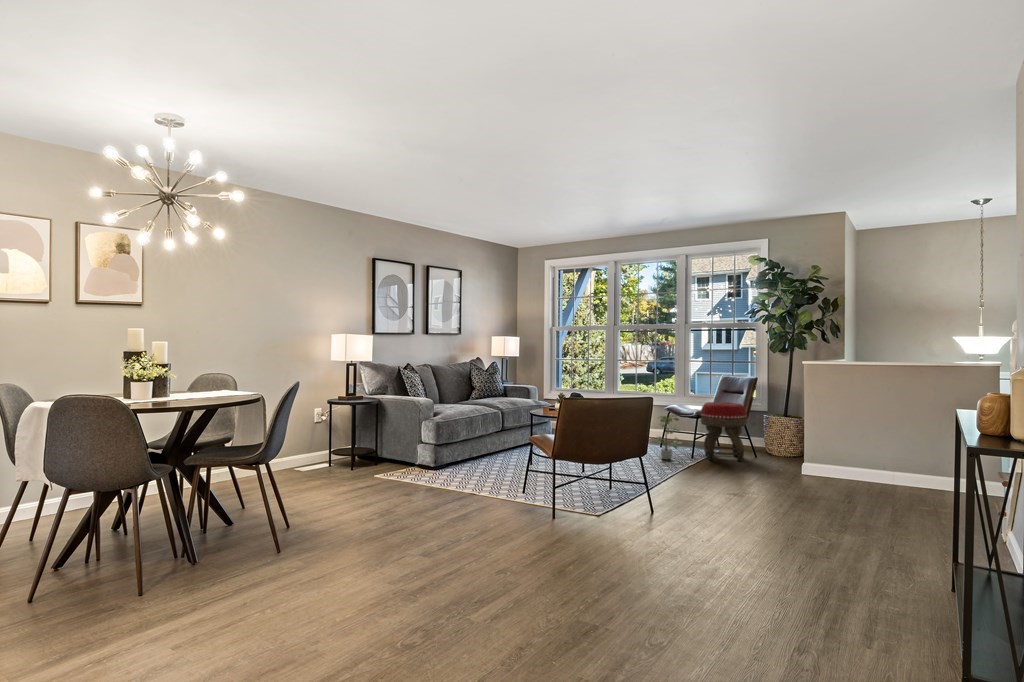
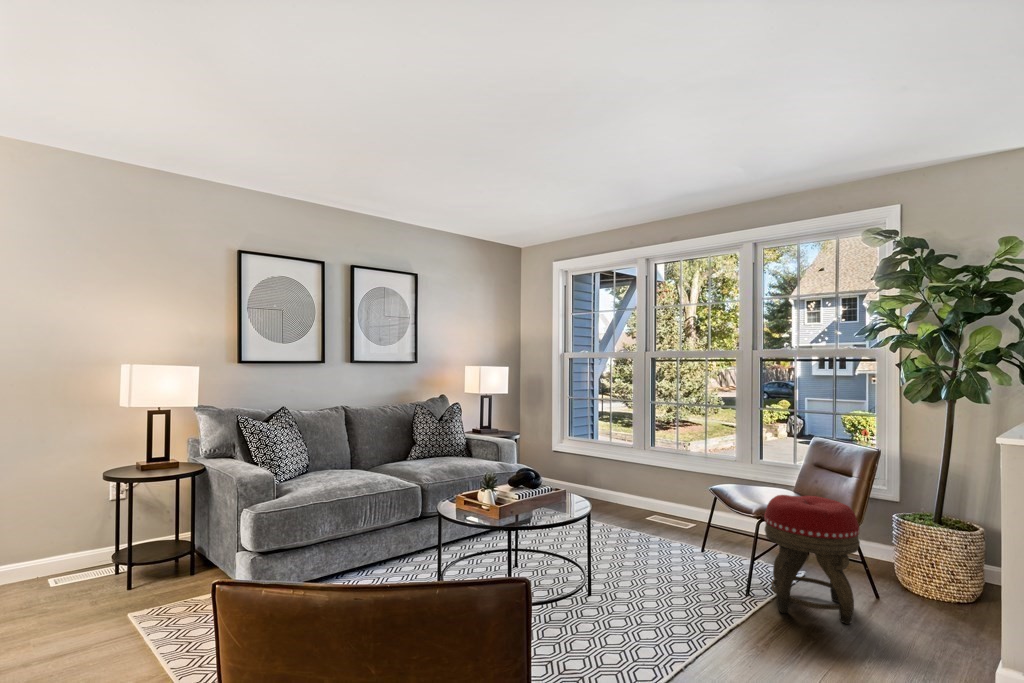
potted plant: present [657,415,680,459] -> none [676,515,730,602]

